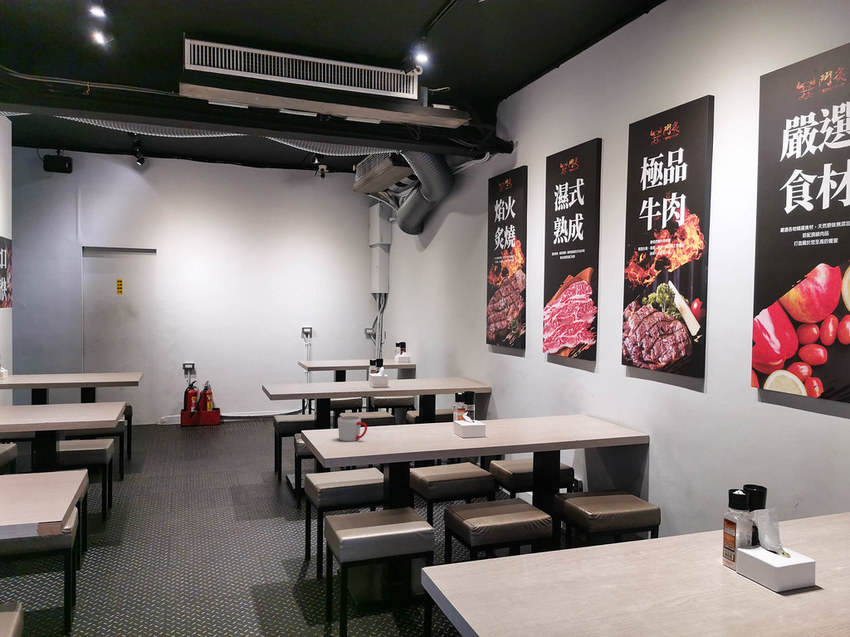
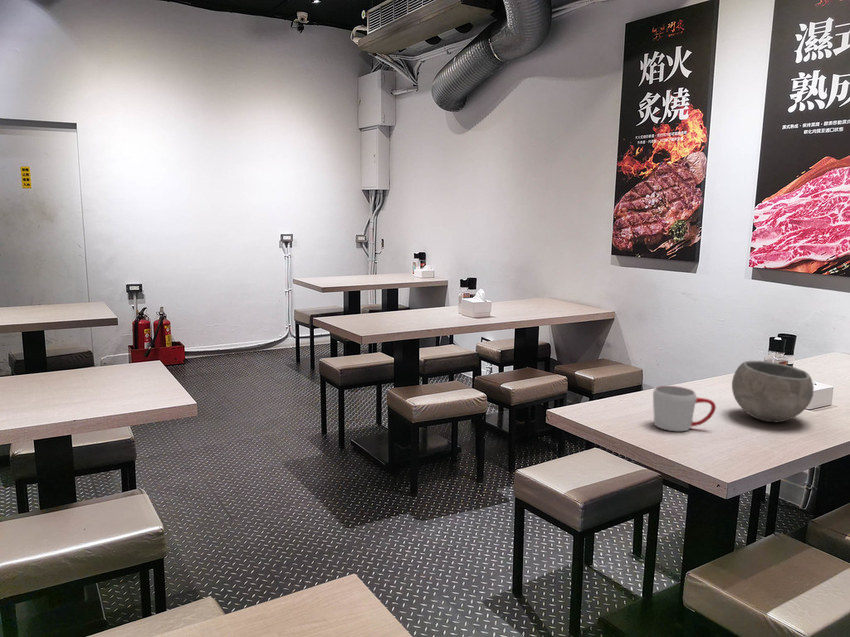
bowl: none [392,404,434,440] -> present [732,361,814,422]

